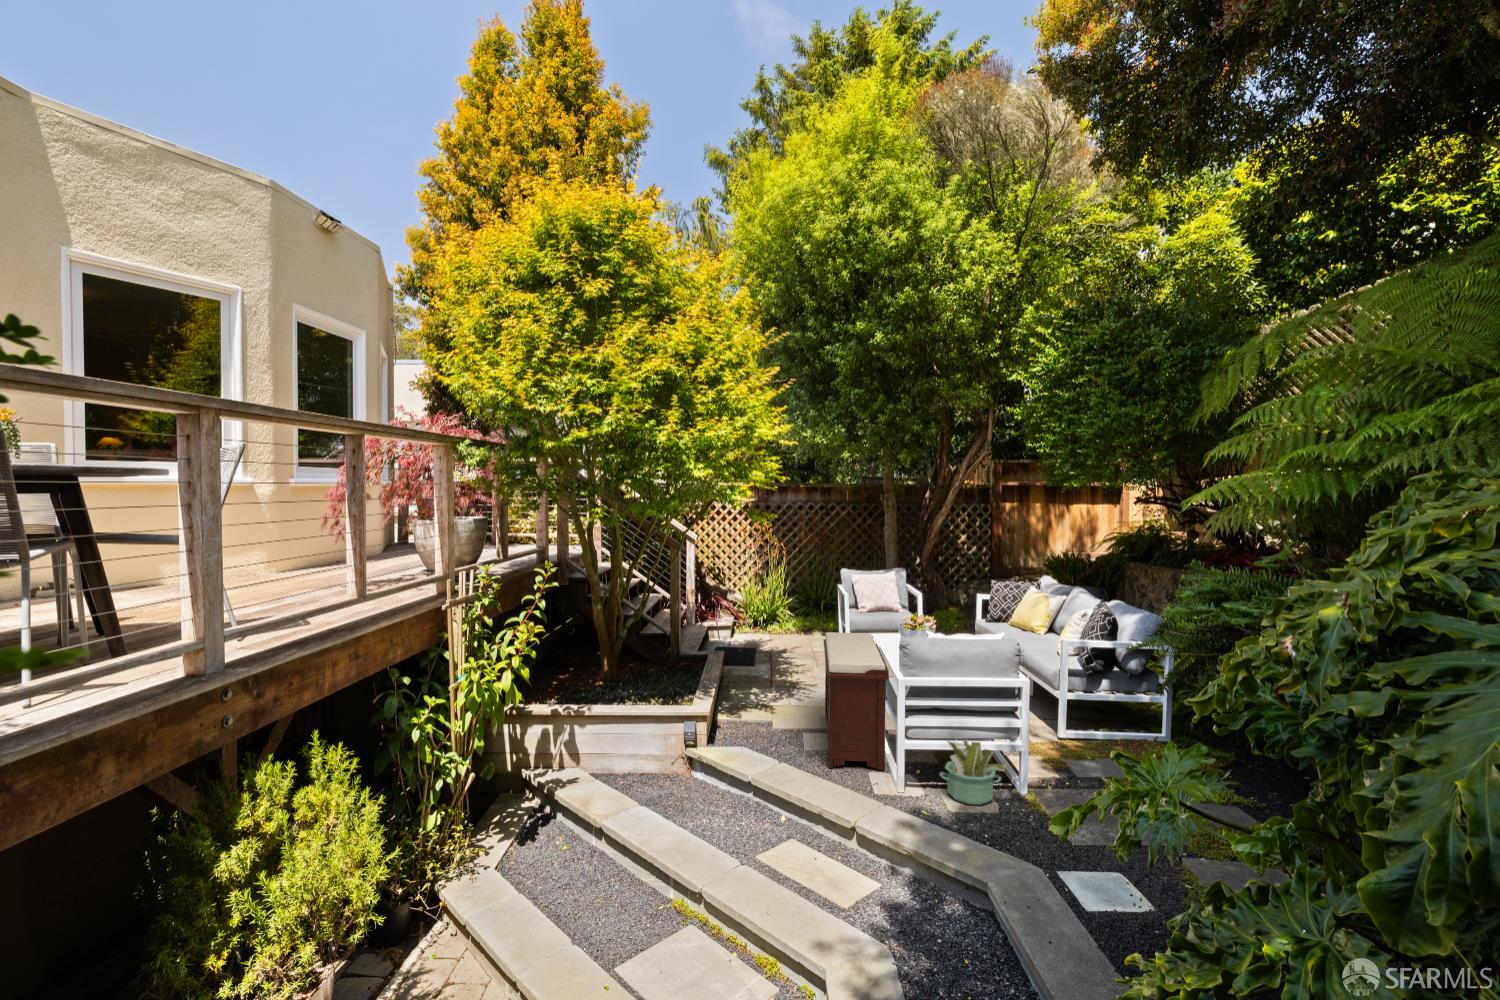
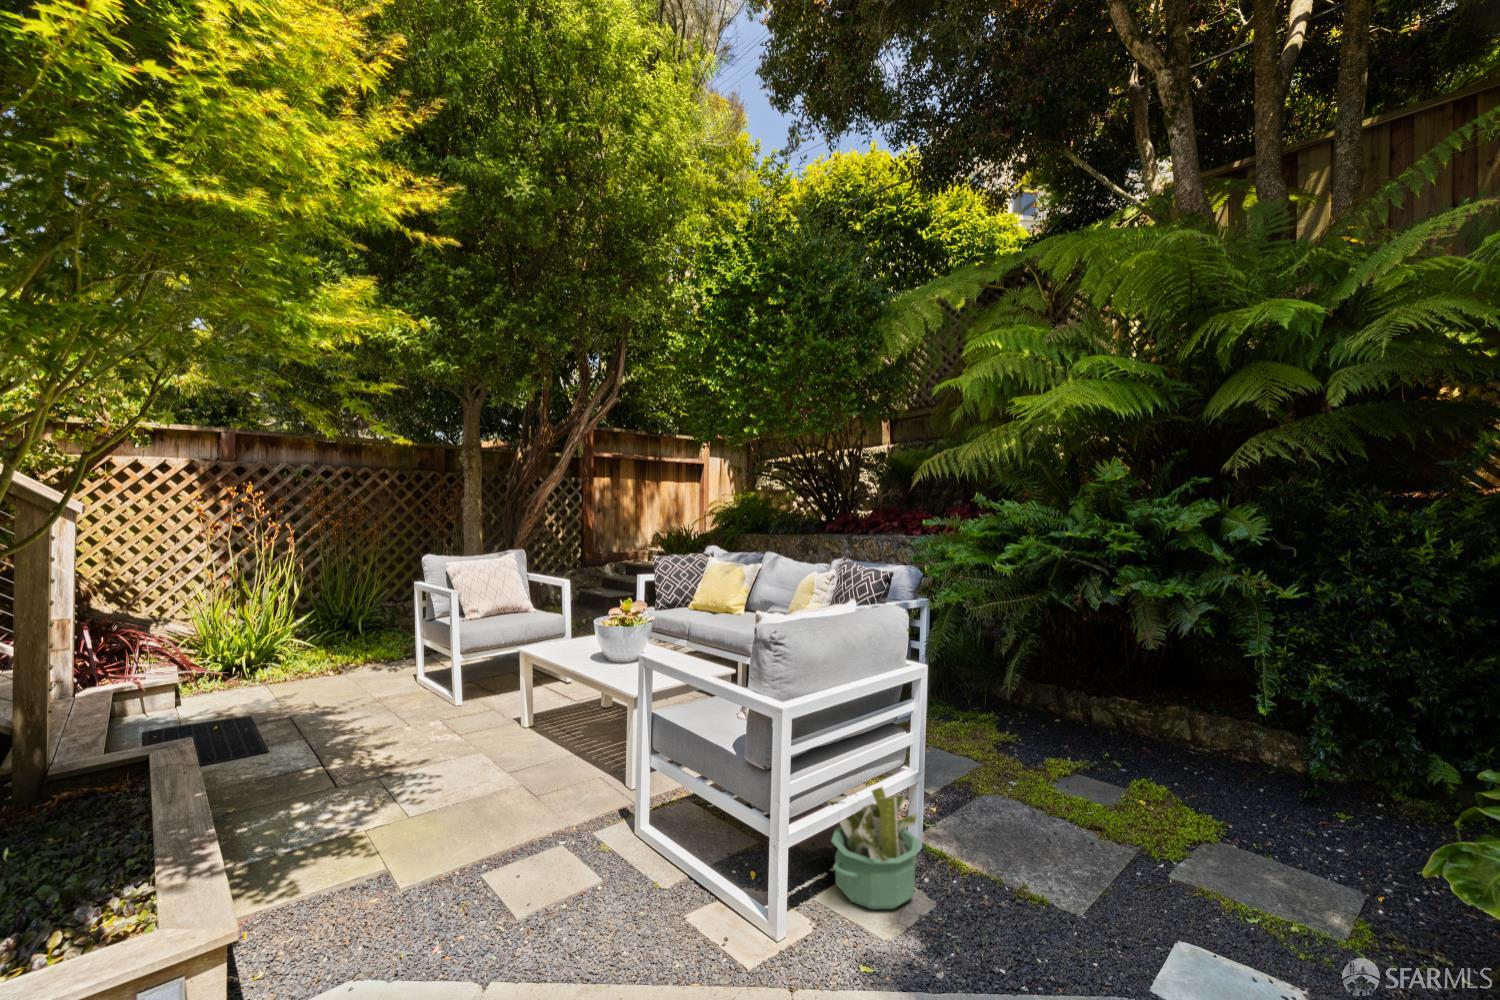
bench: present [824,632,889,770] -> none [489,640,719,944]

